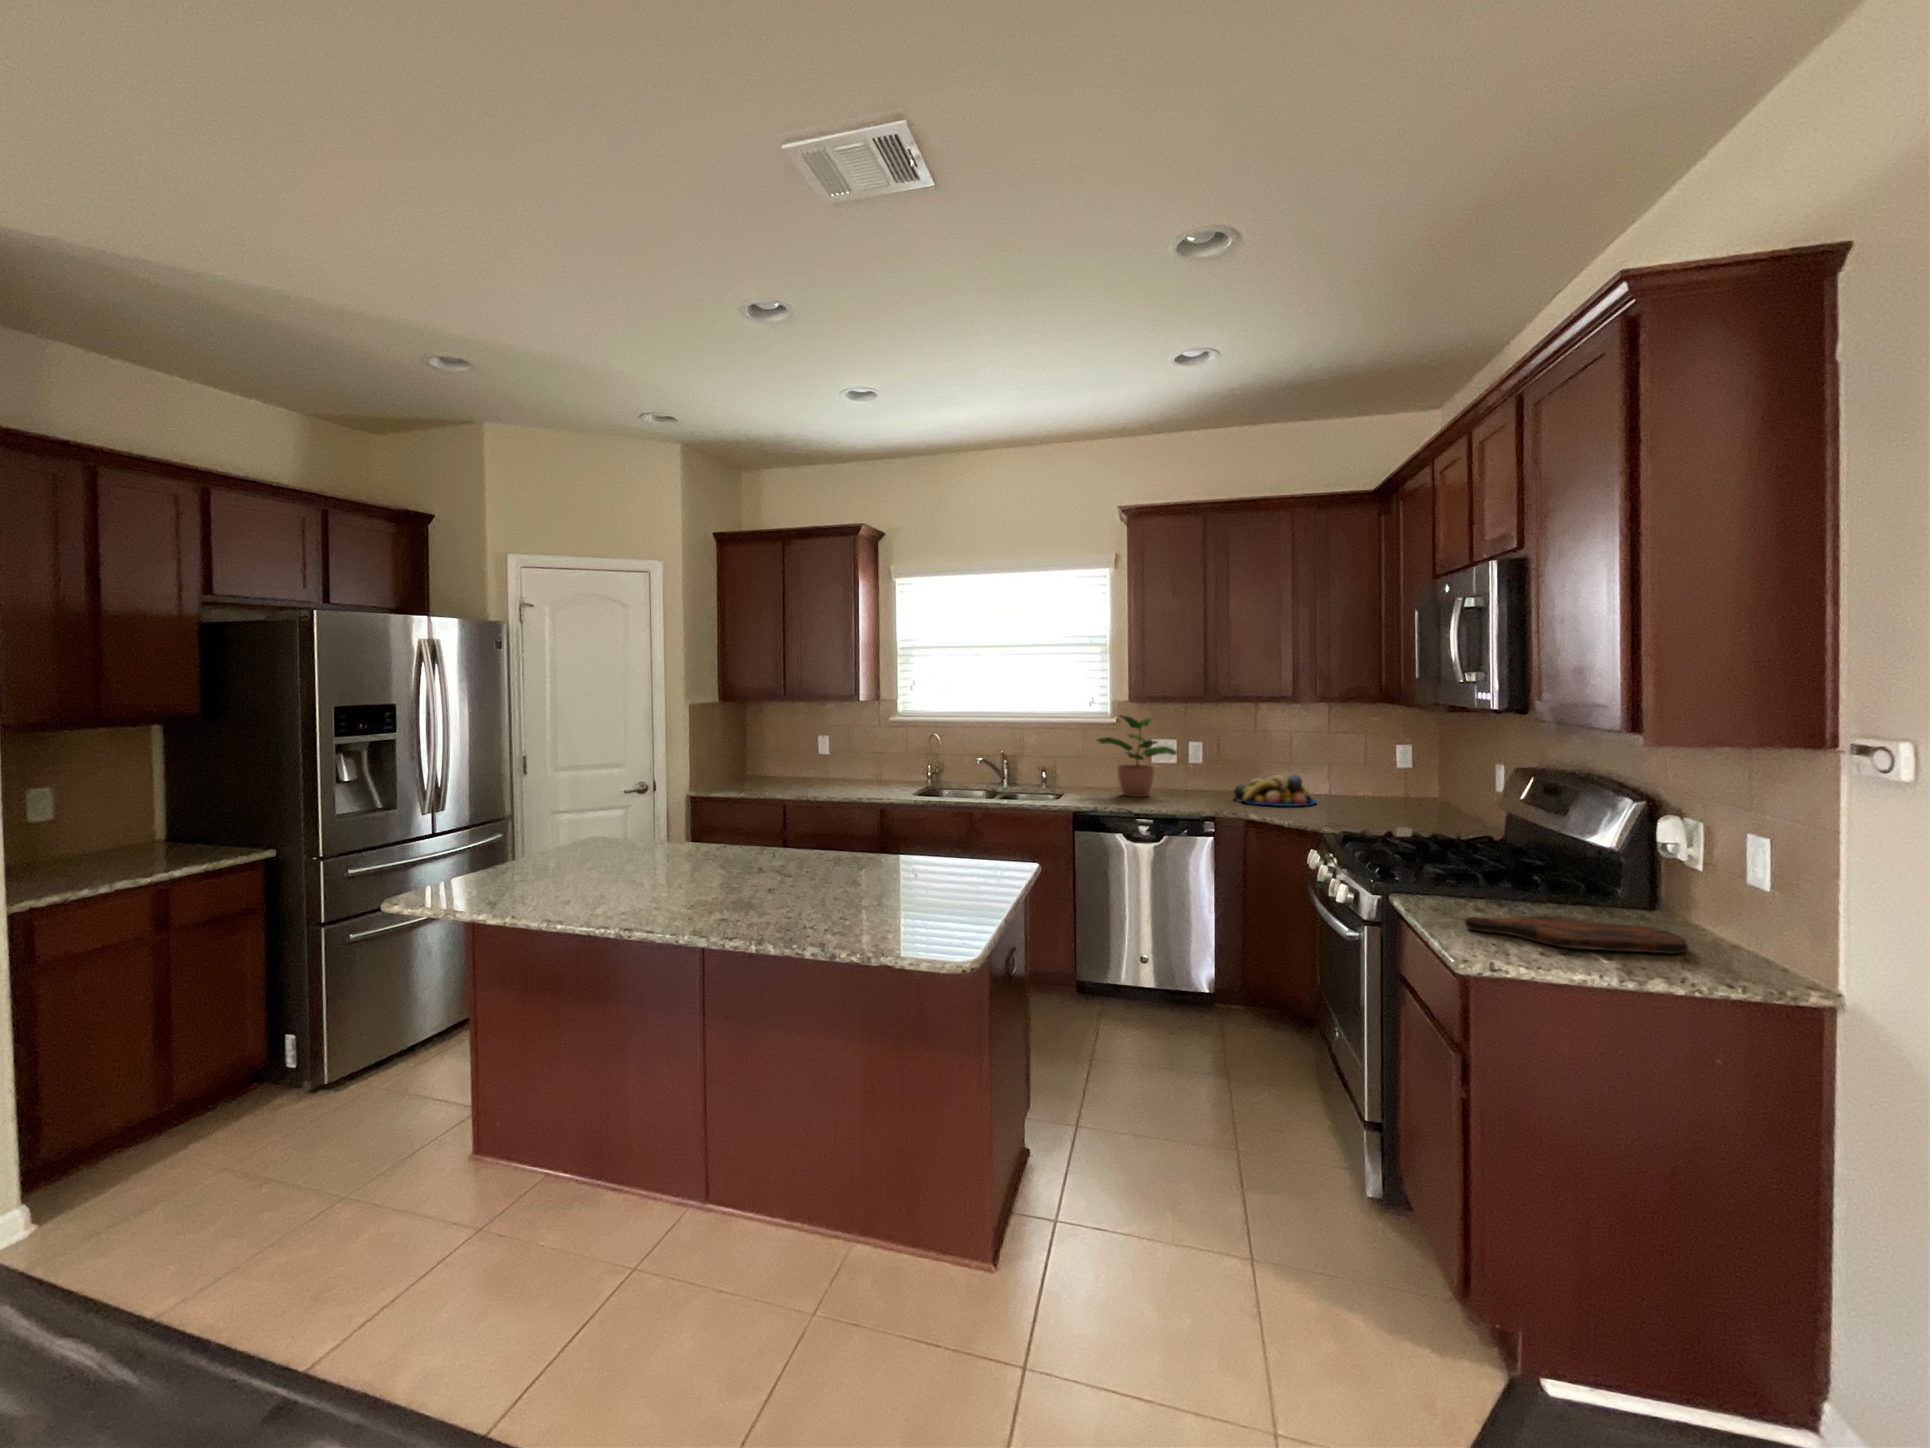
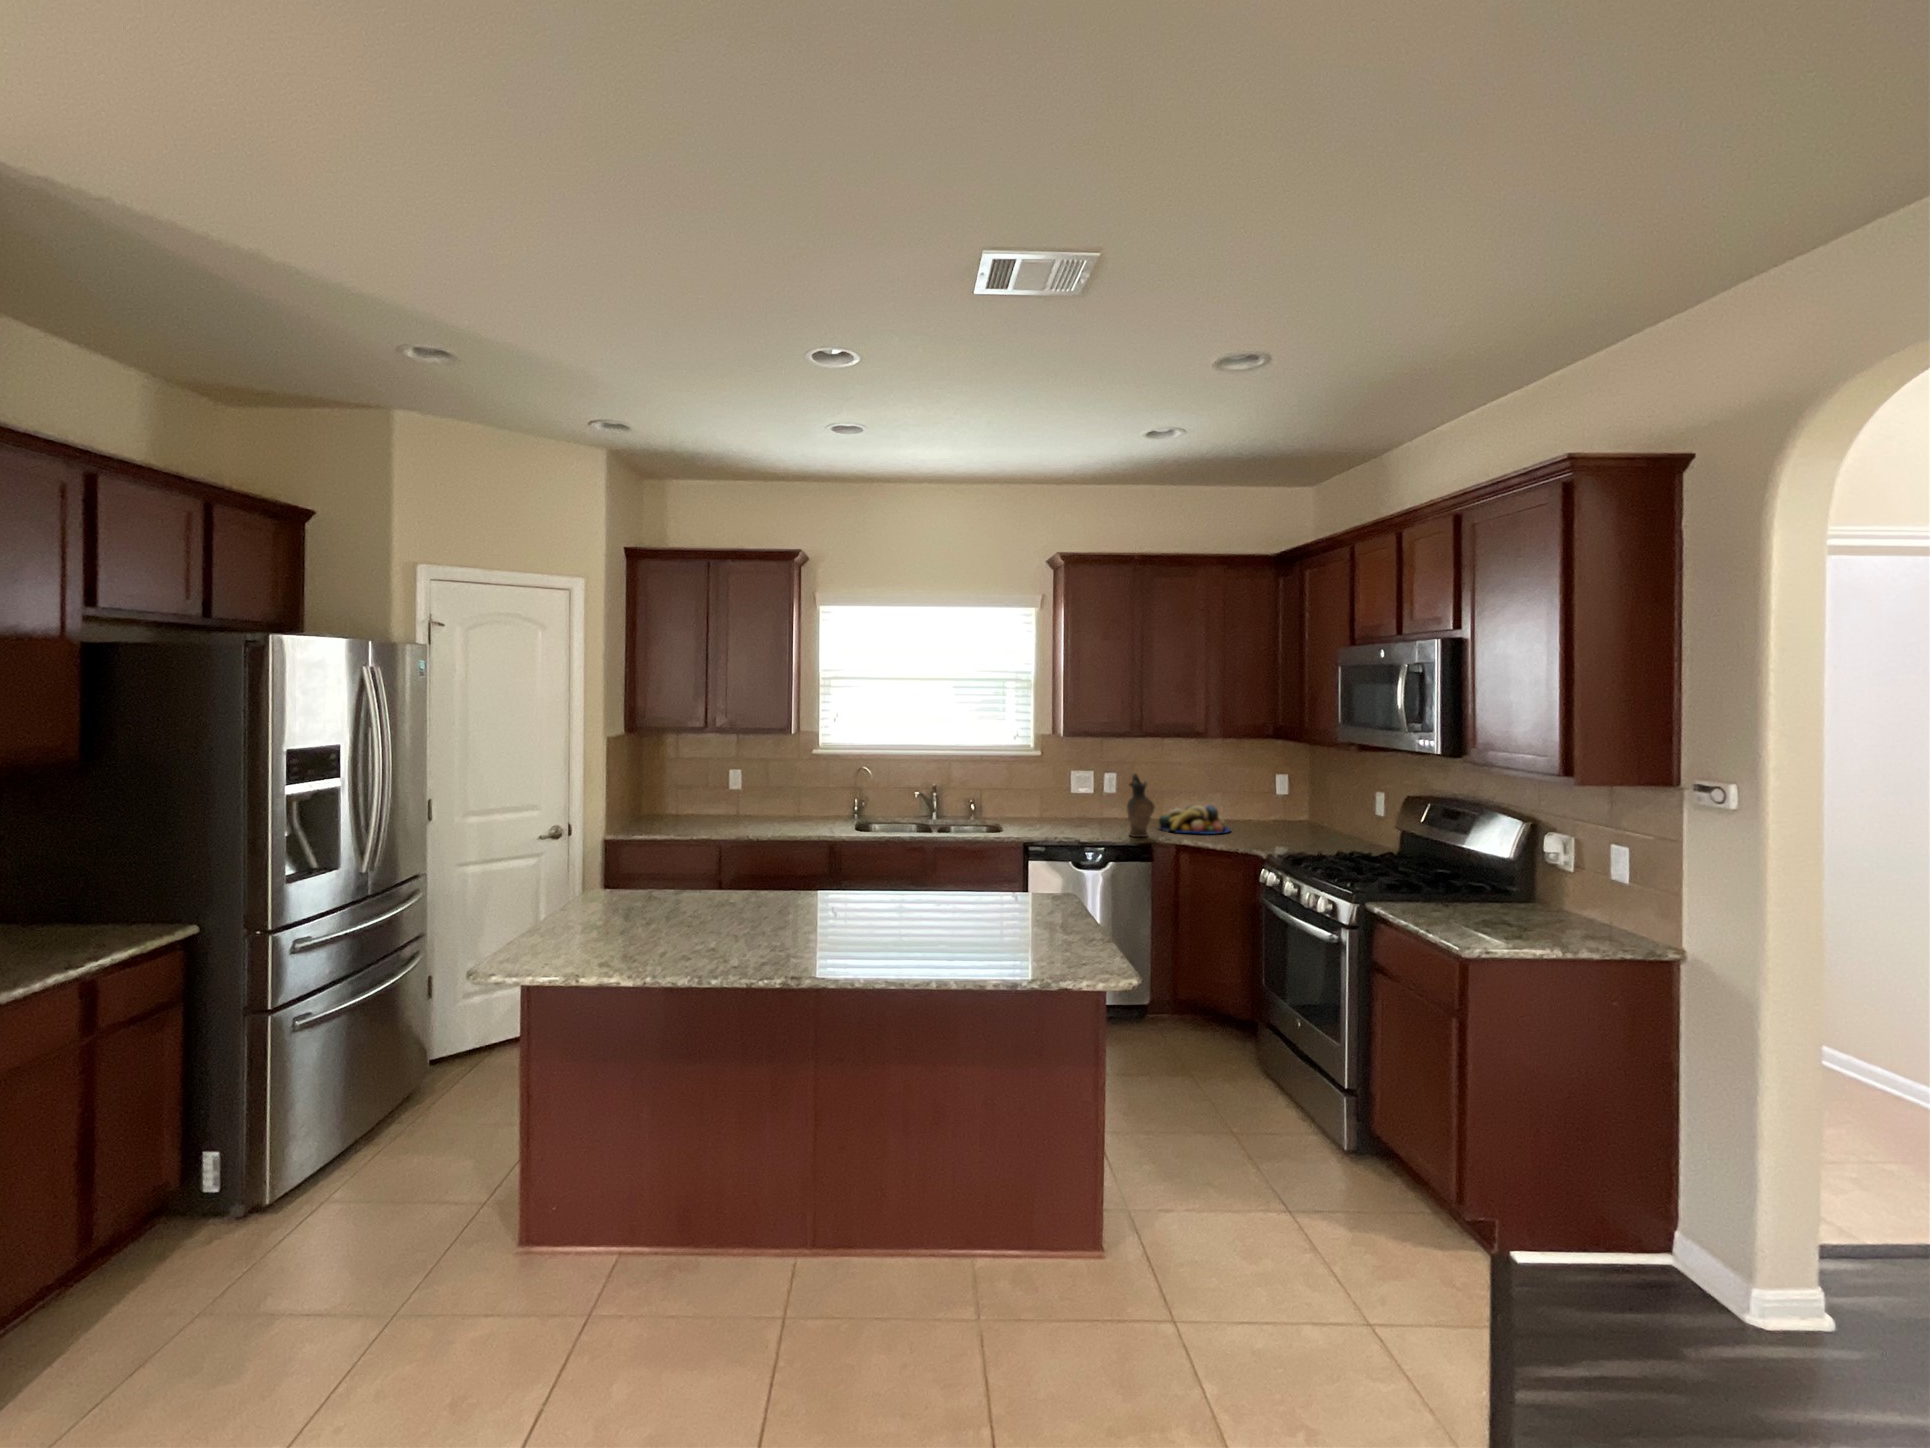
potted plant: present [1097,716,1177,797] -> none [1031,750,1108,829]
ceramic pitcher: none [1187,739,1216,807] -> present [1127,773,1154,837]
cutting board: present [1465,916,1688,953] -> none [1443,912,1586,932]

